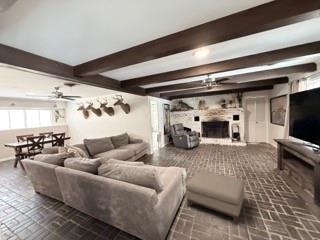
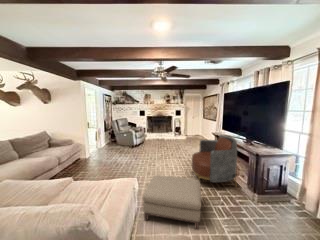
armchair: none [242,139,300,200] -> present [192,135,237,185]

